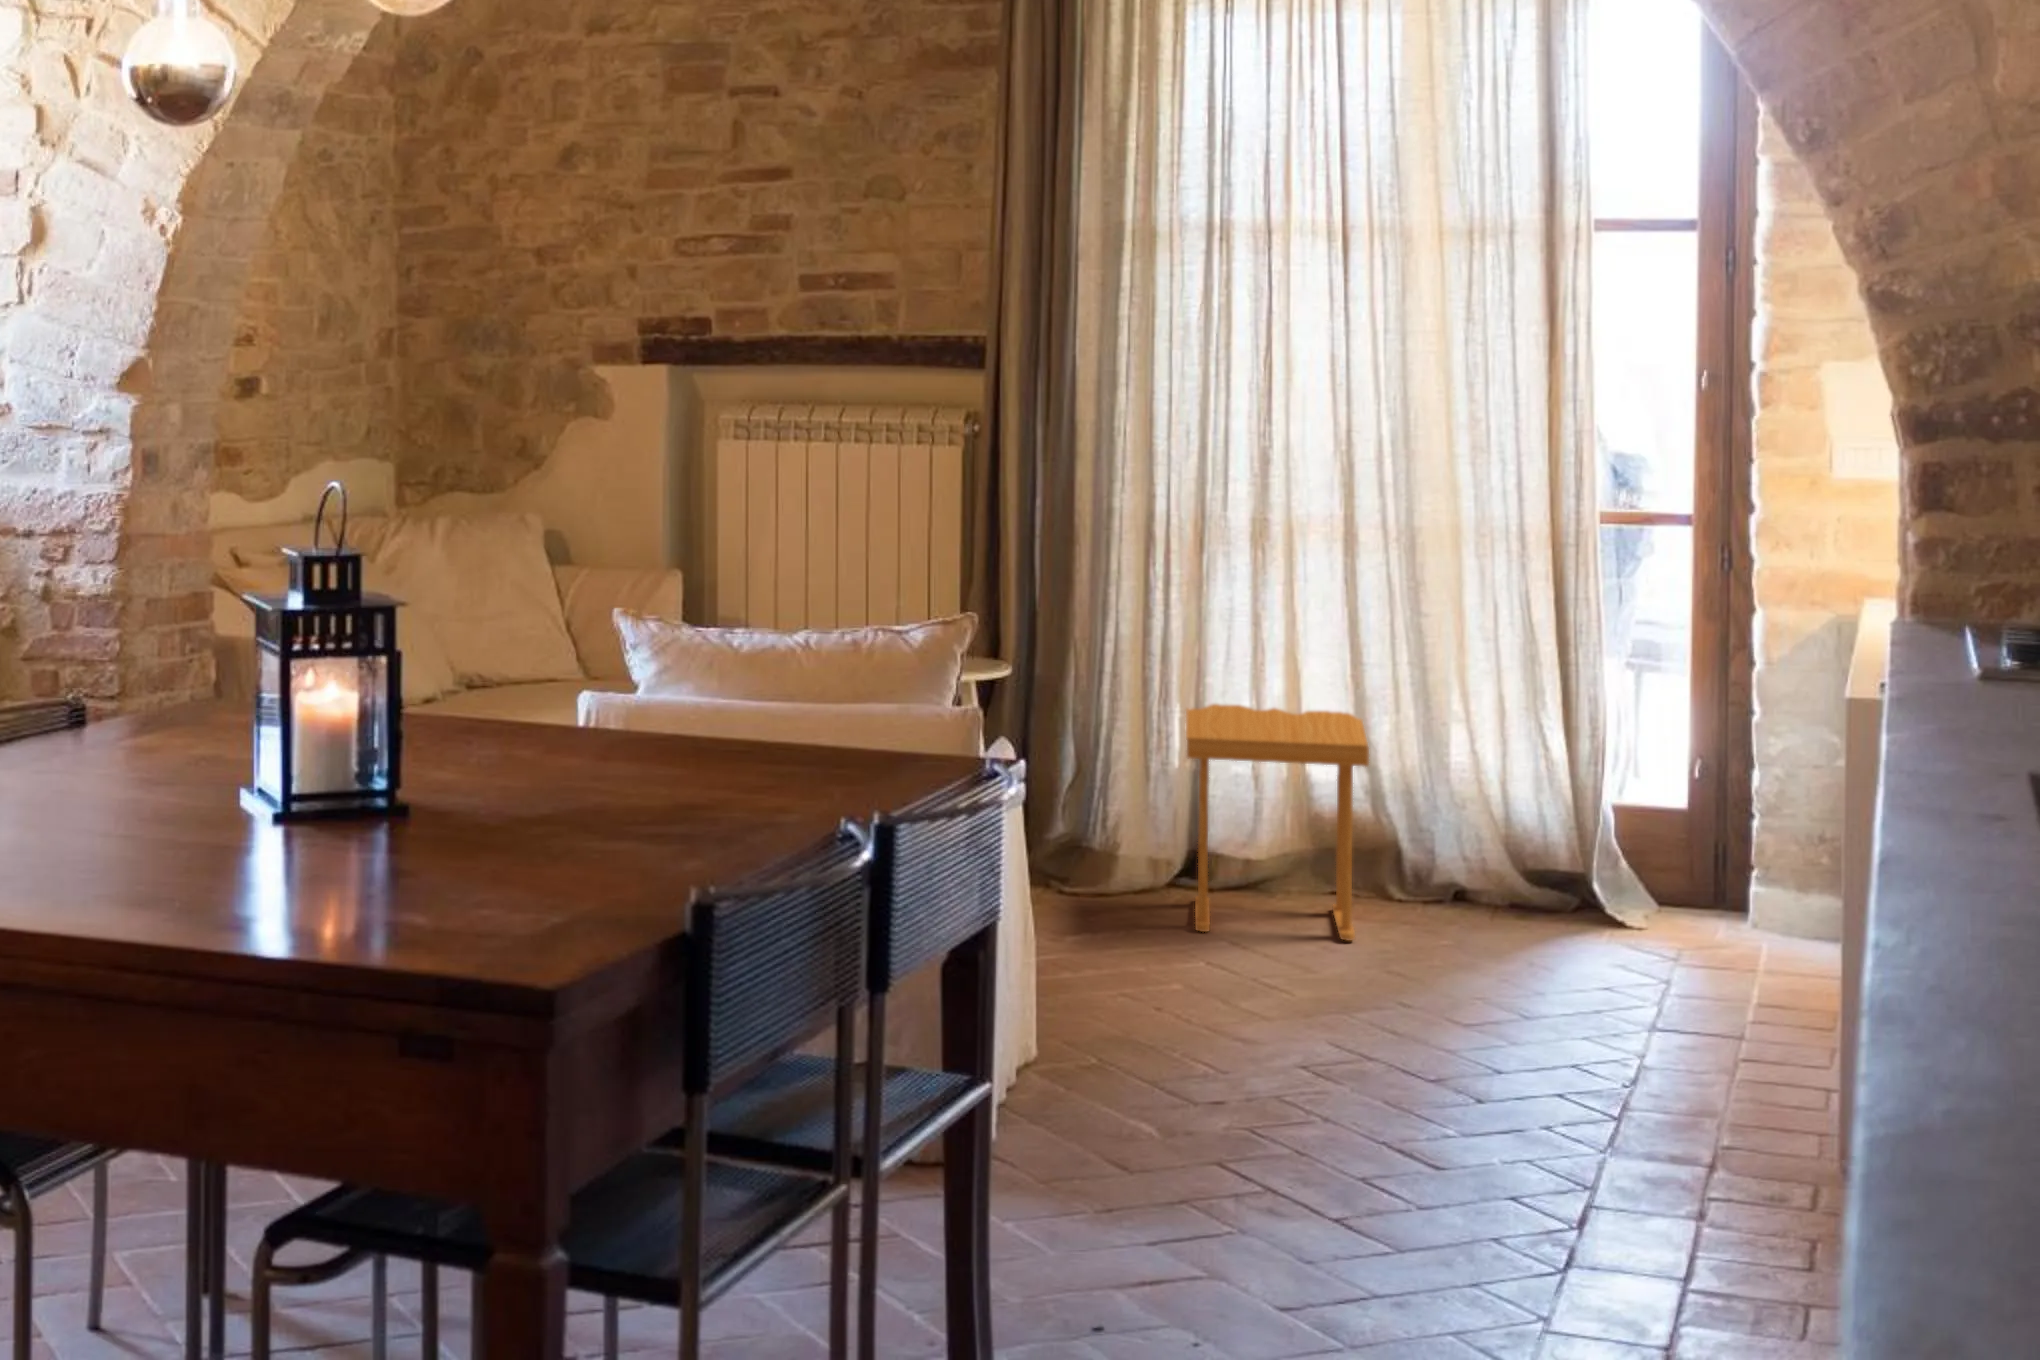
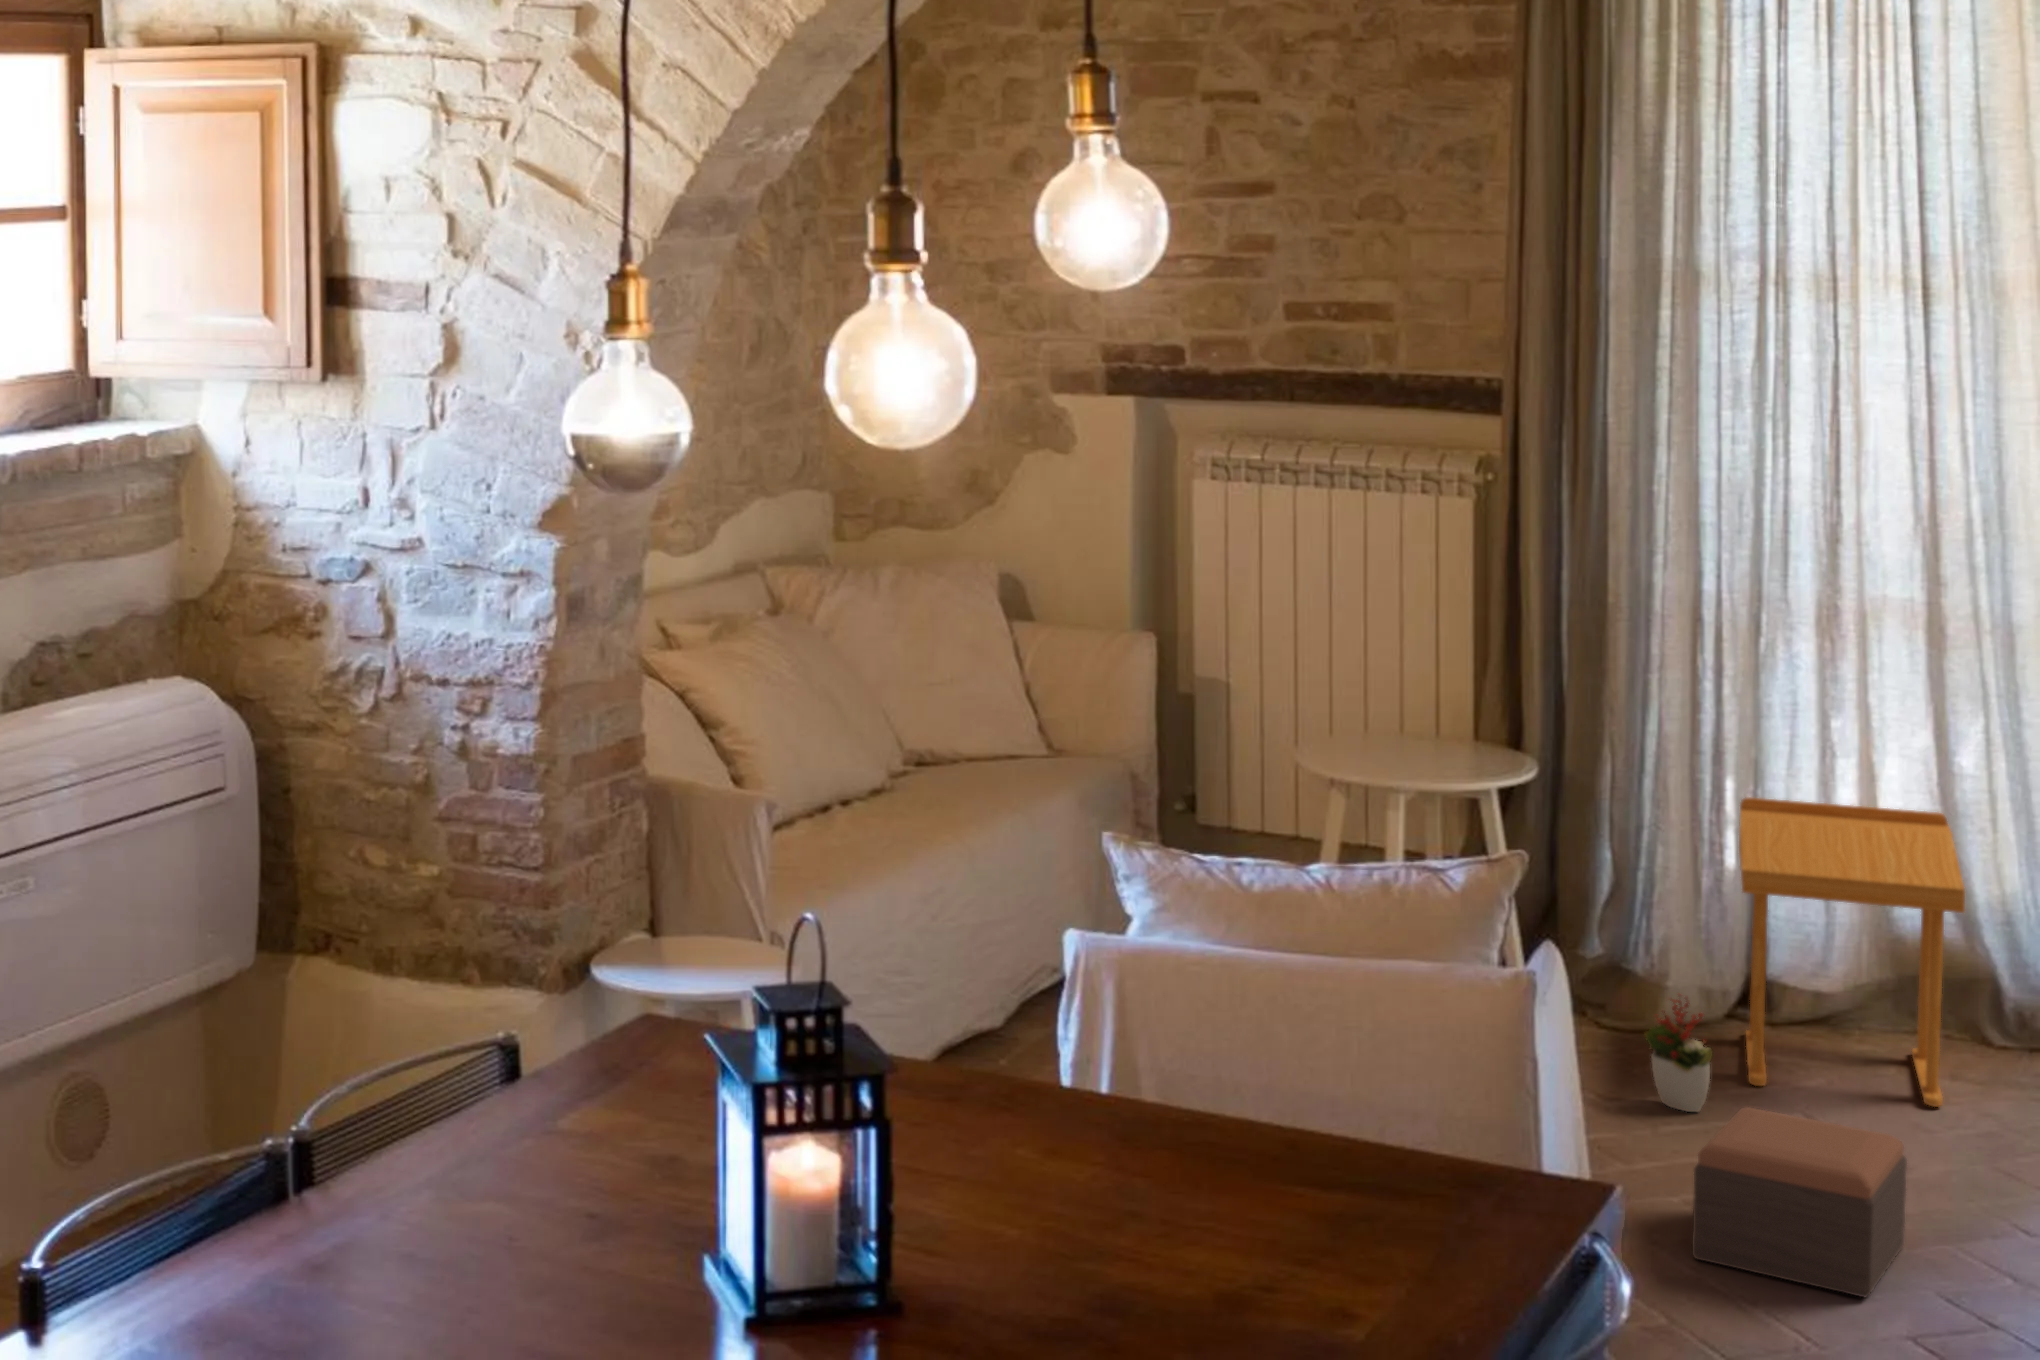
decorative plant: none [1105,845,1163,949] -> present [1645,994,1713,1112]
footstool: none [1139,915,1317,1058] -> present [1692,1108,1907,1298]

